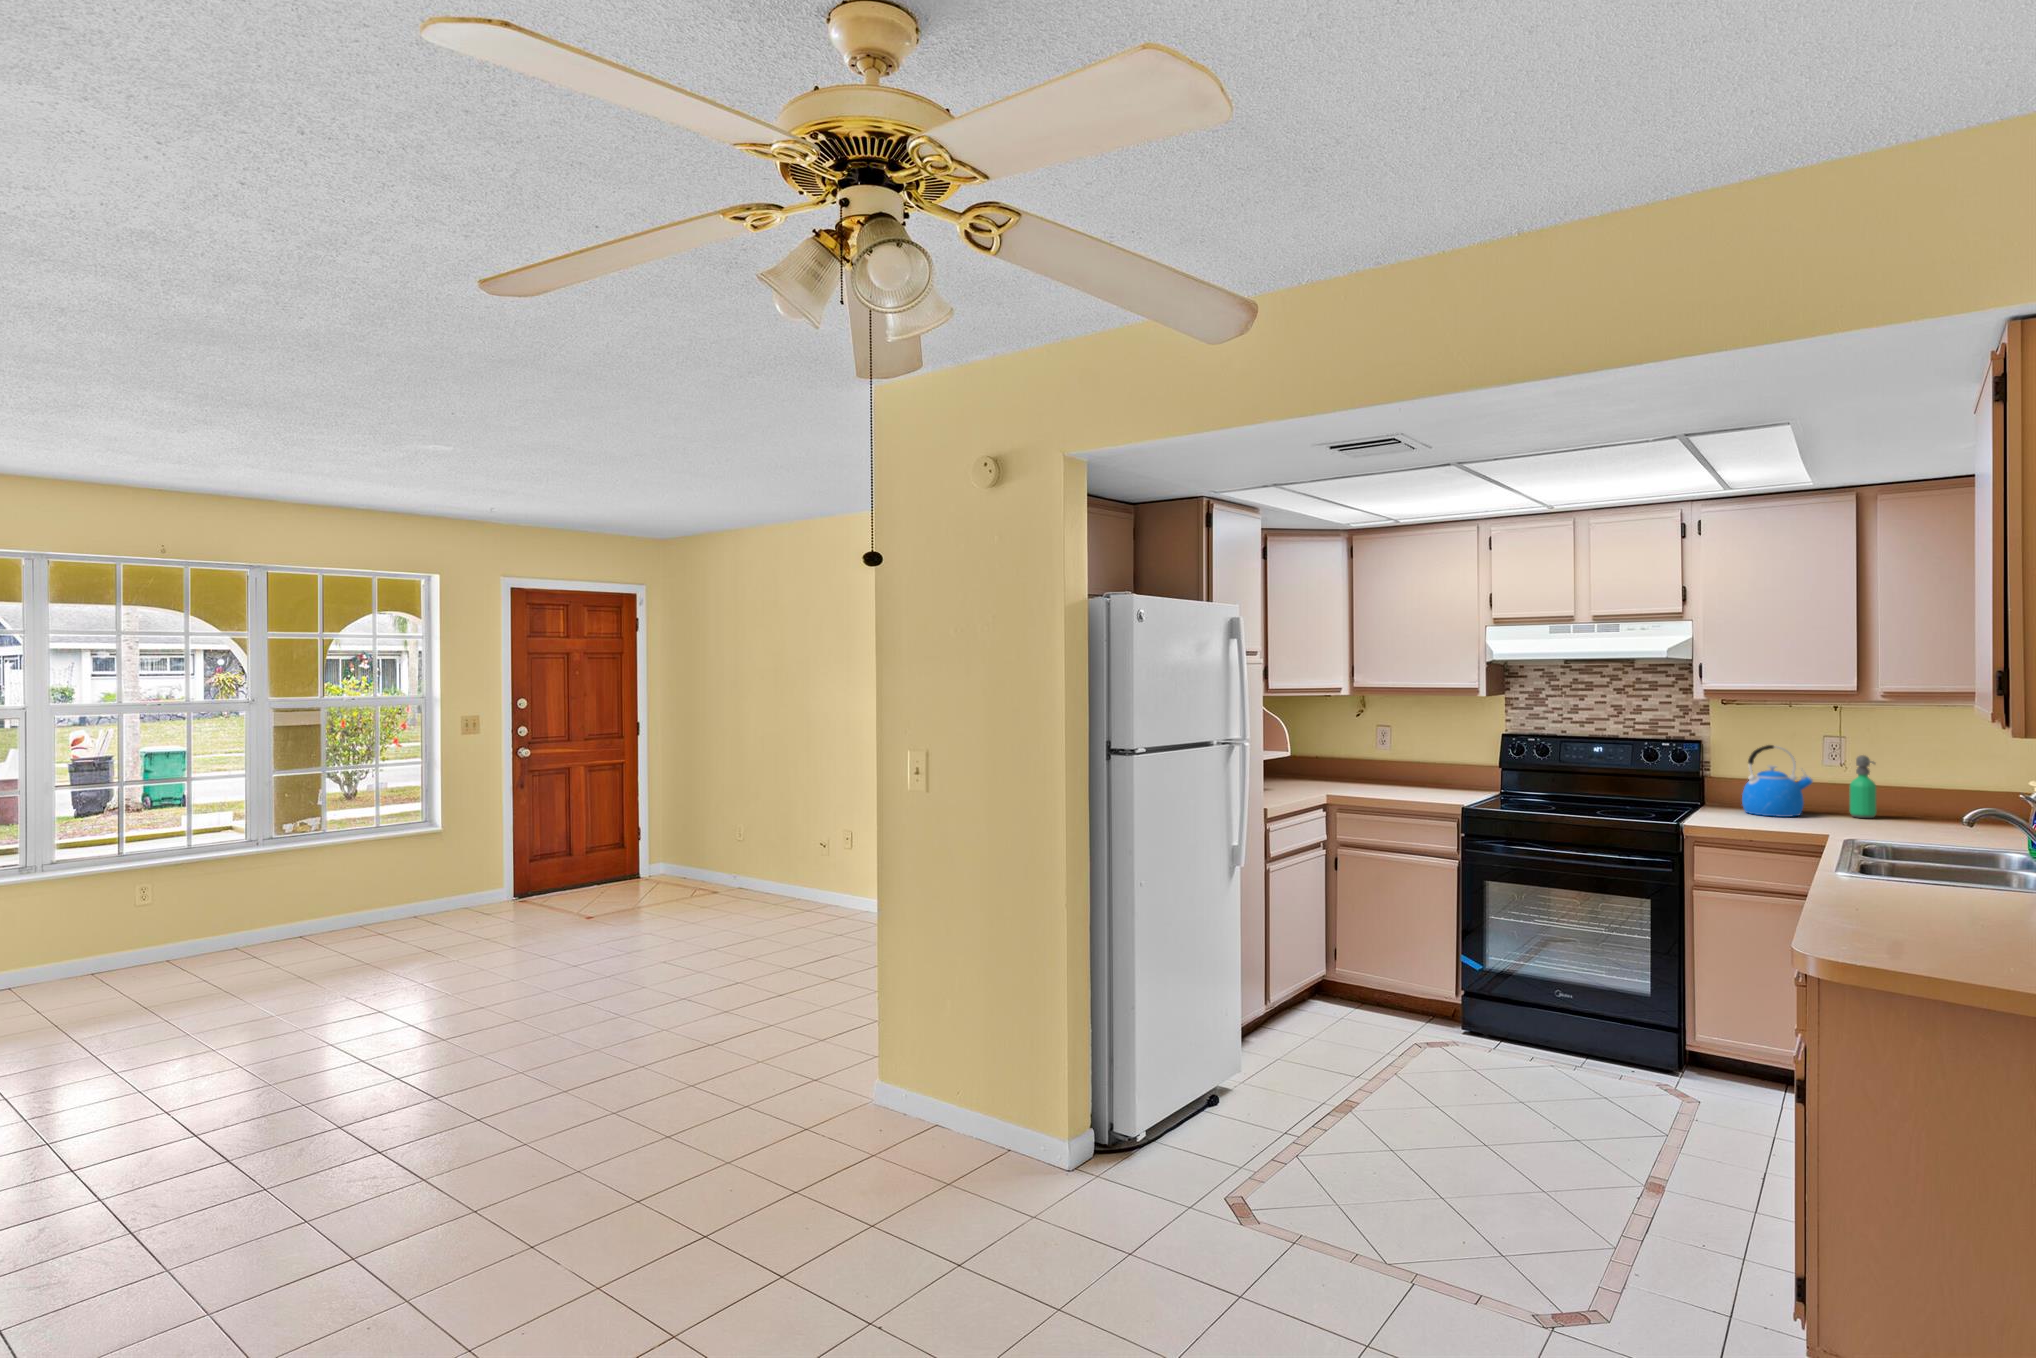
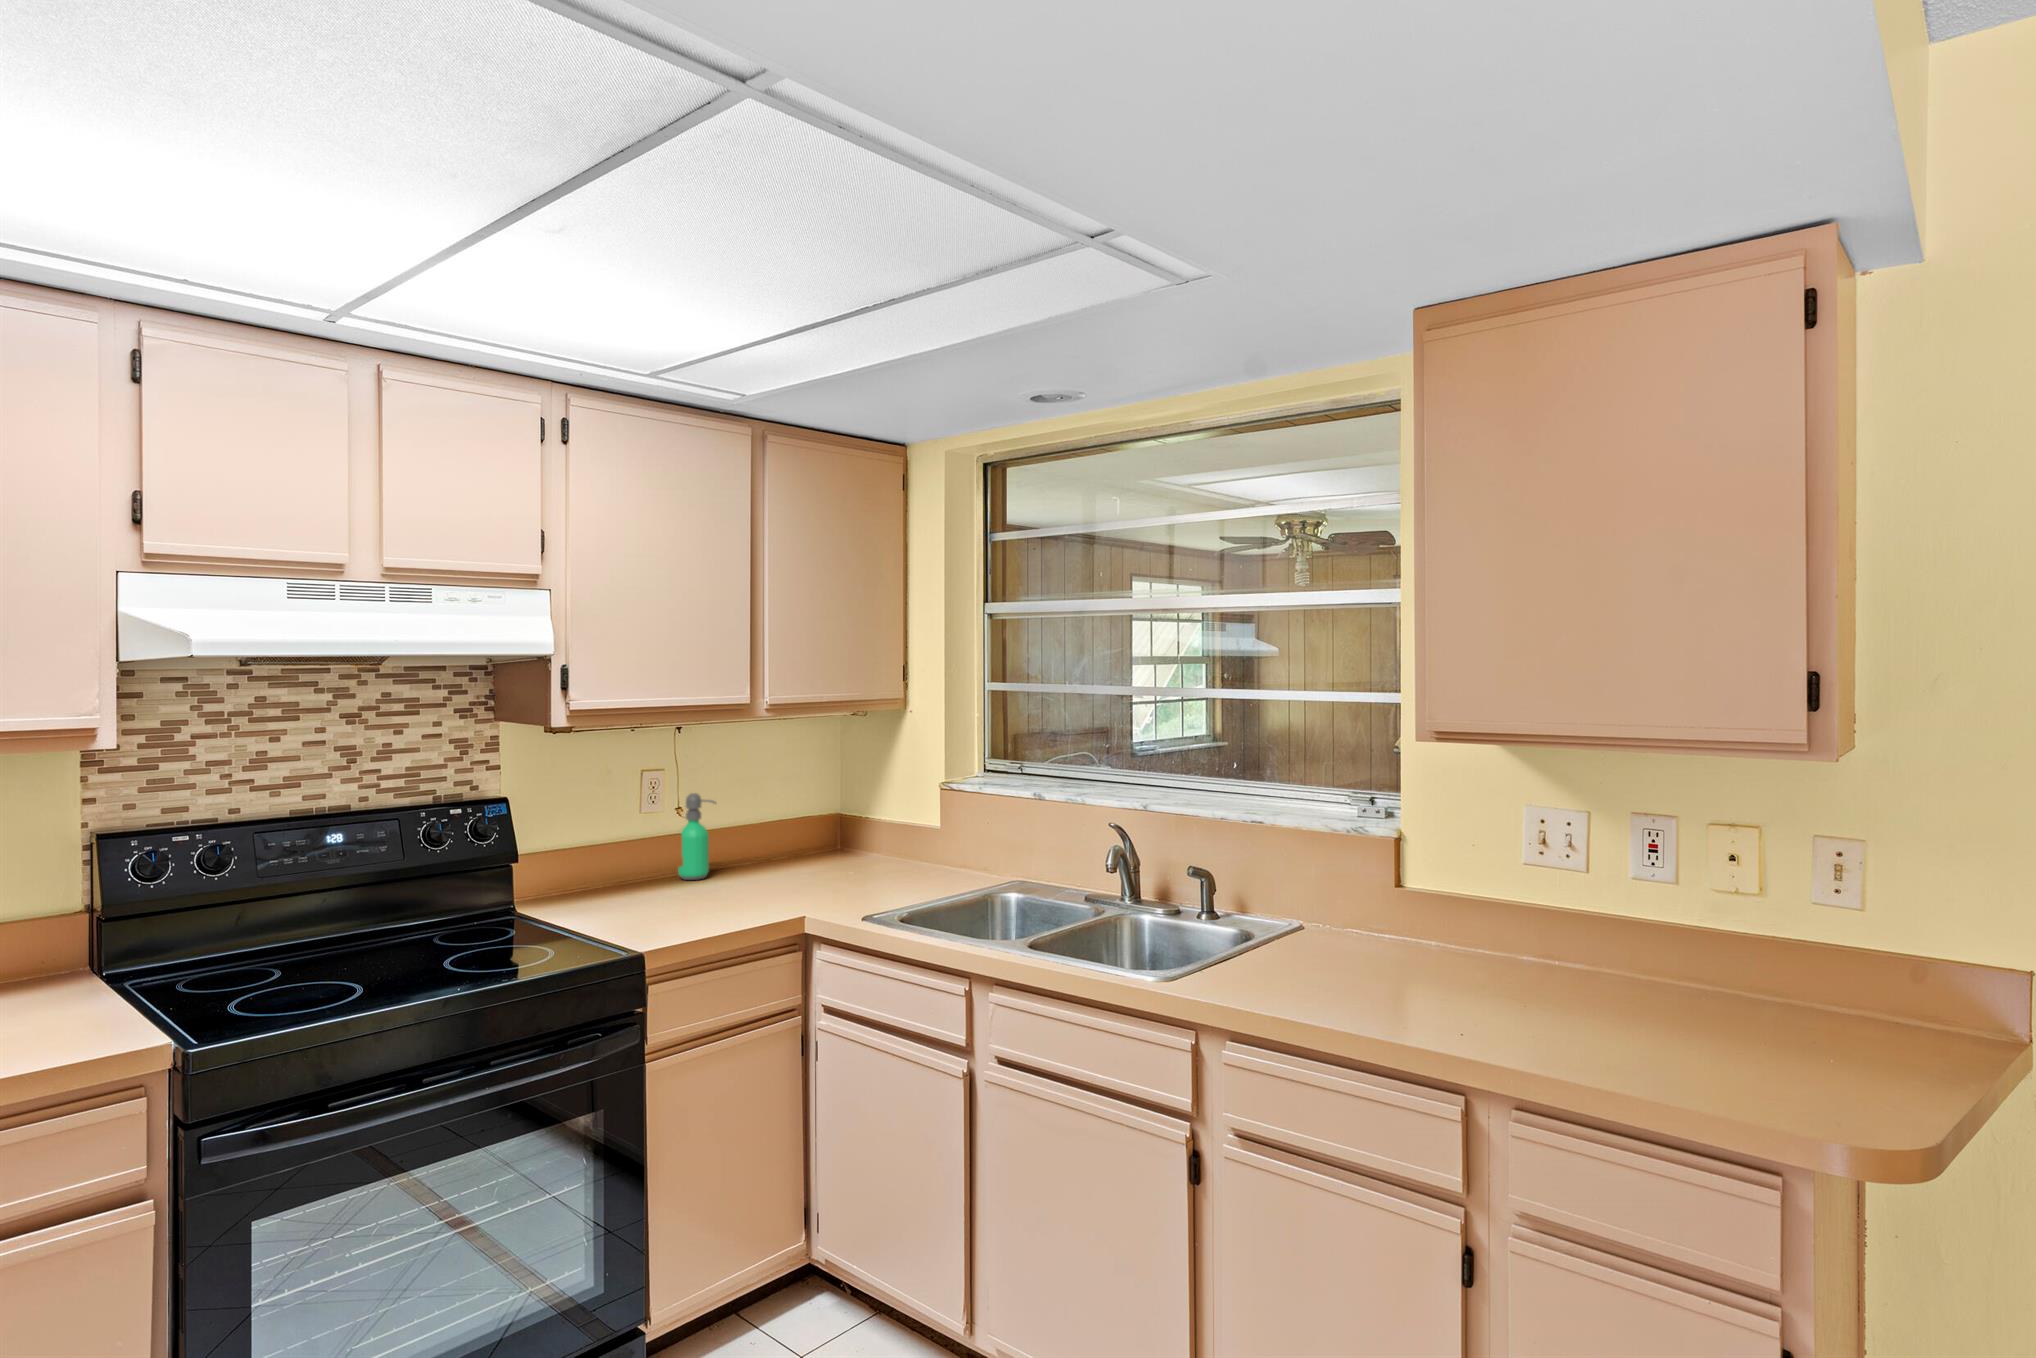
kettle: present [1742,745,1813,817] -> none [574,792,657,905]

